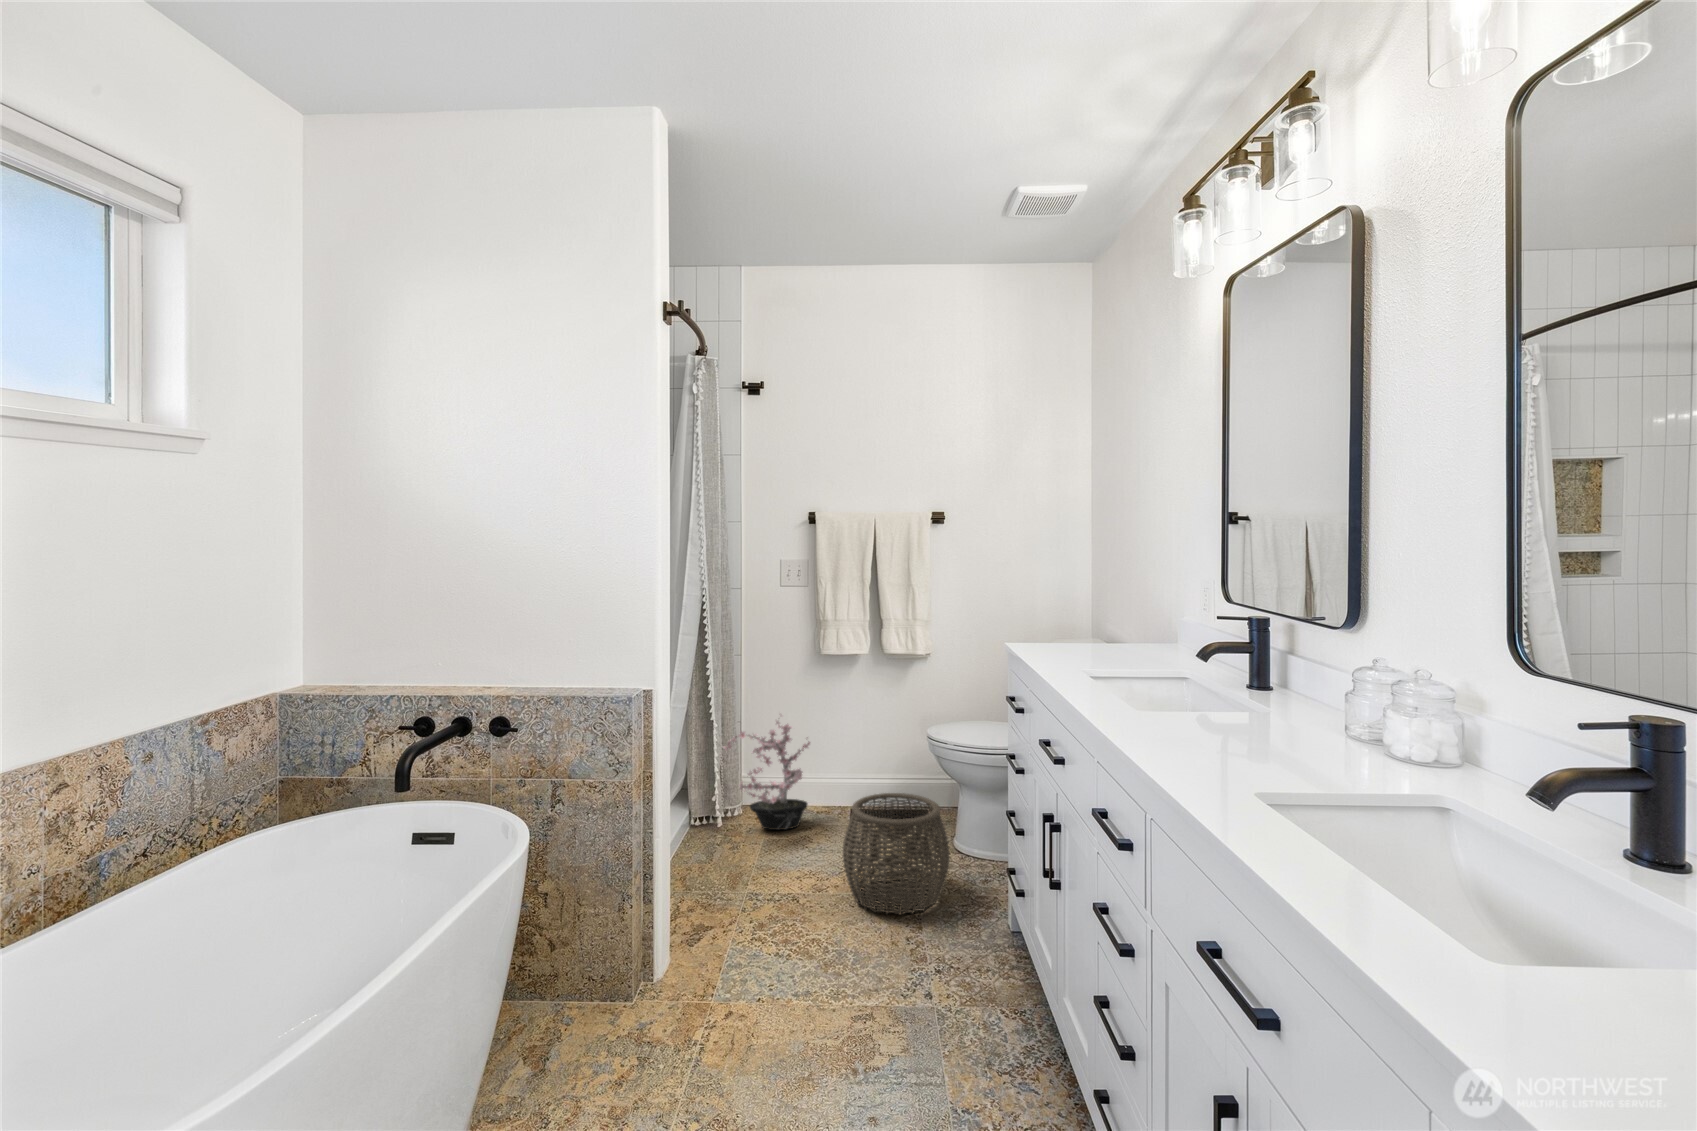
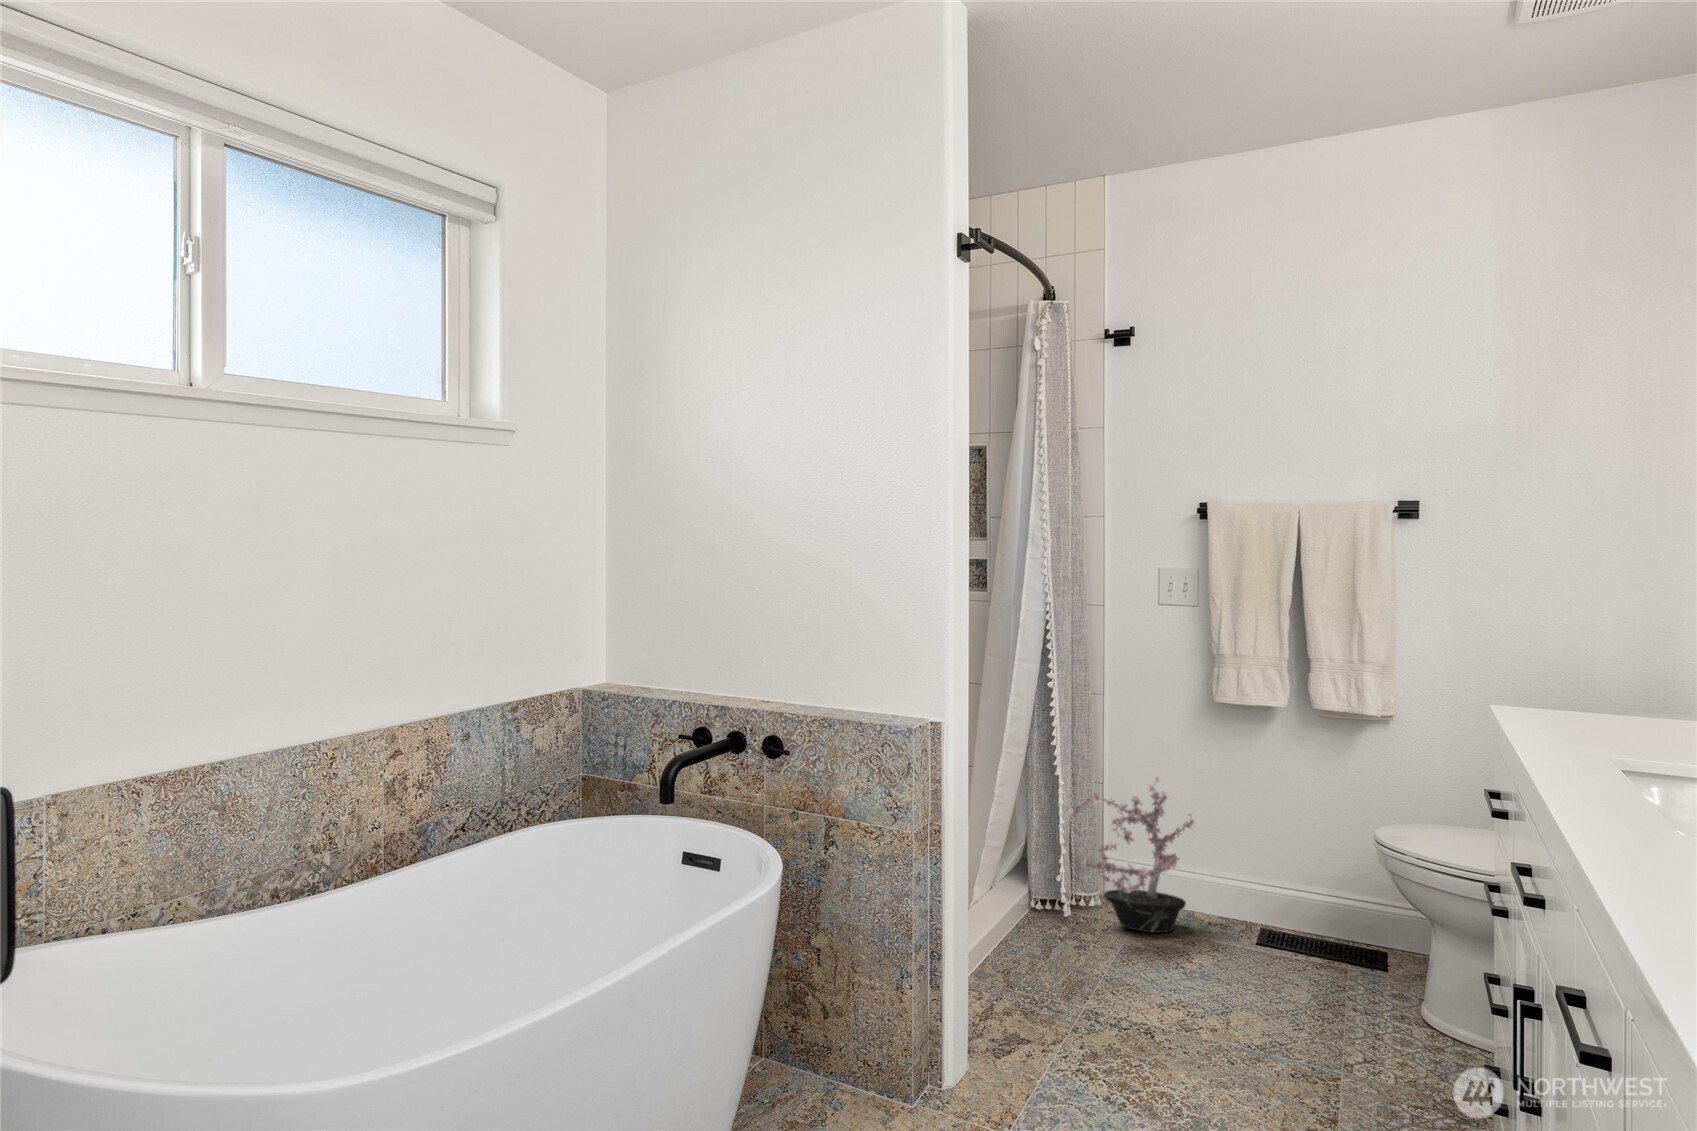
woven basket: present [842,793,950,915] -> none [1195,900,1355,1070]

